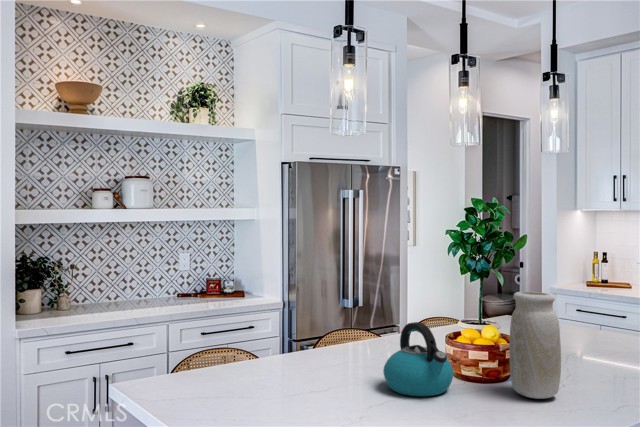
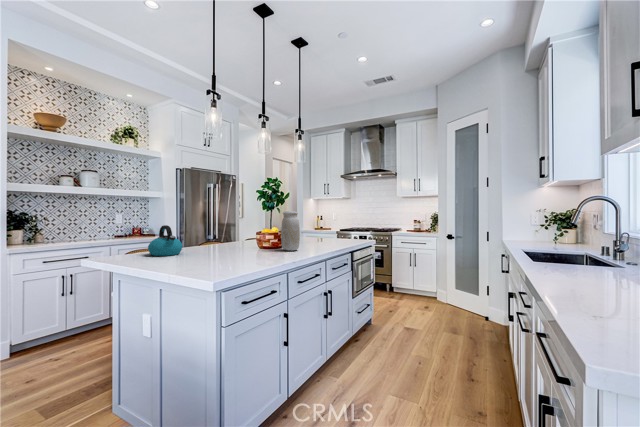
kettle: present [383,322,453,396] -> present [148,225,182,256]

